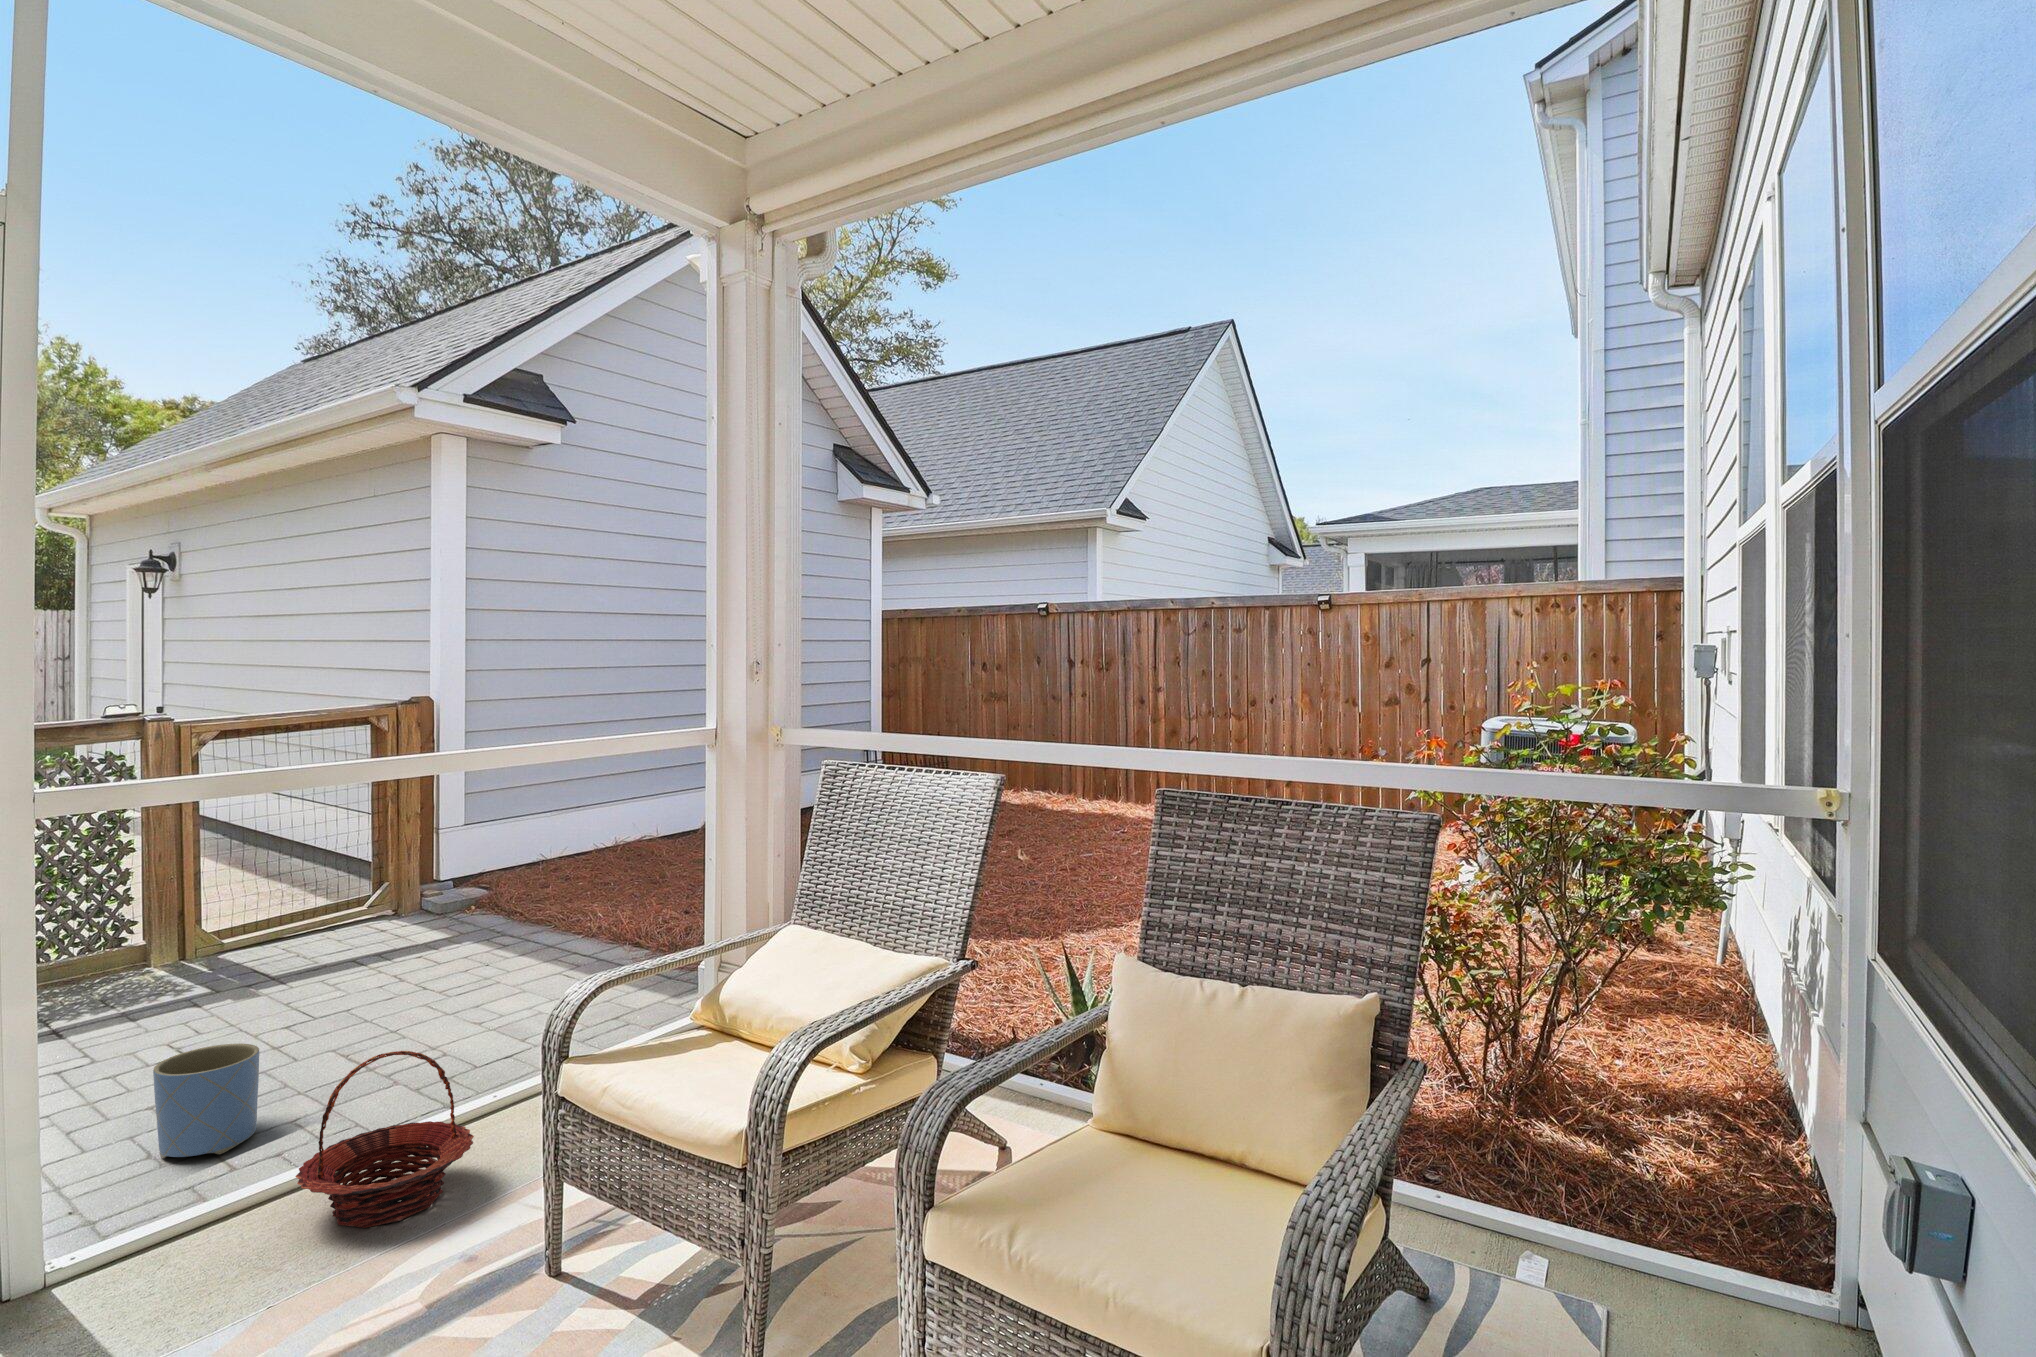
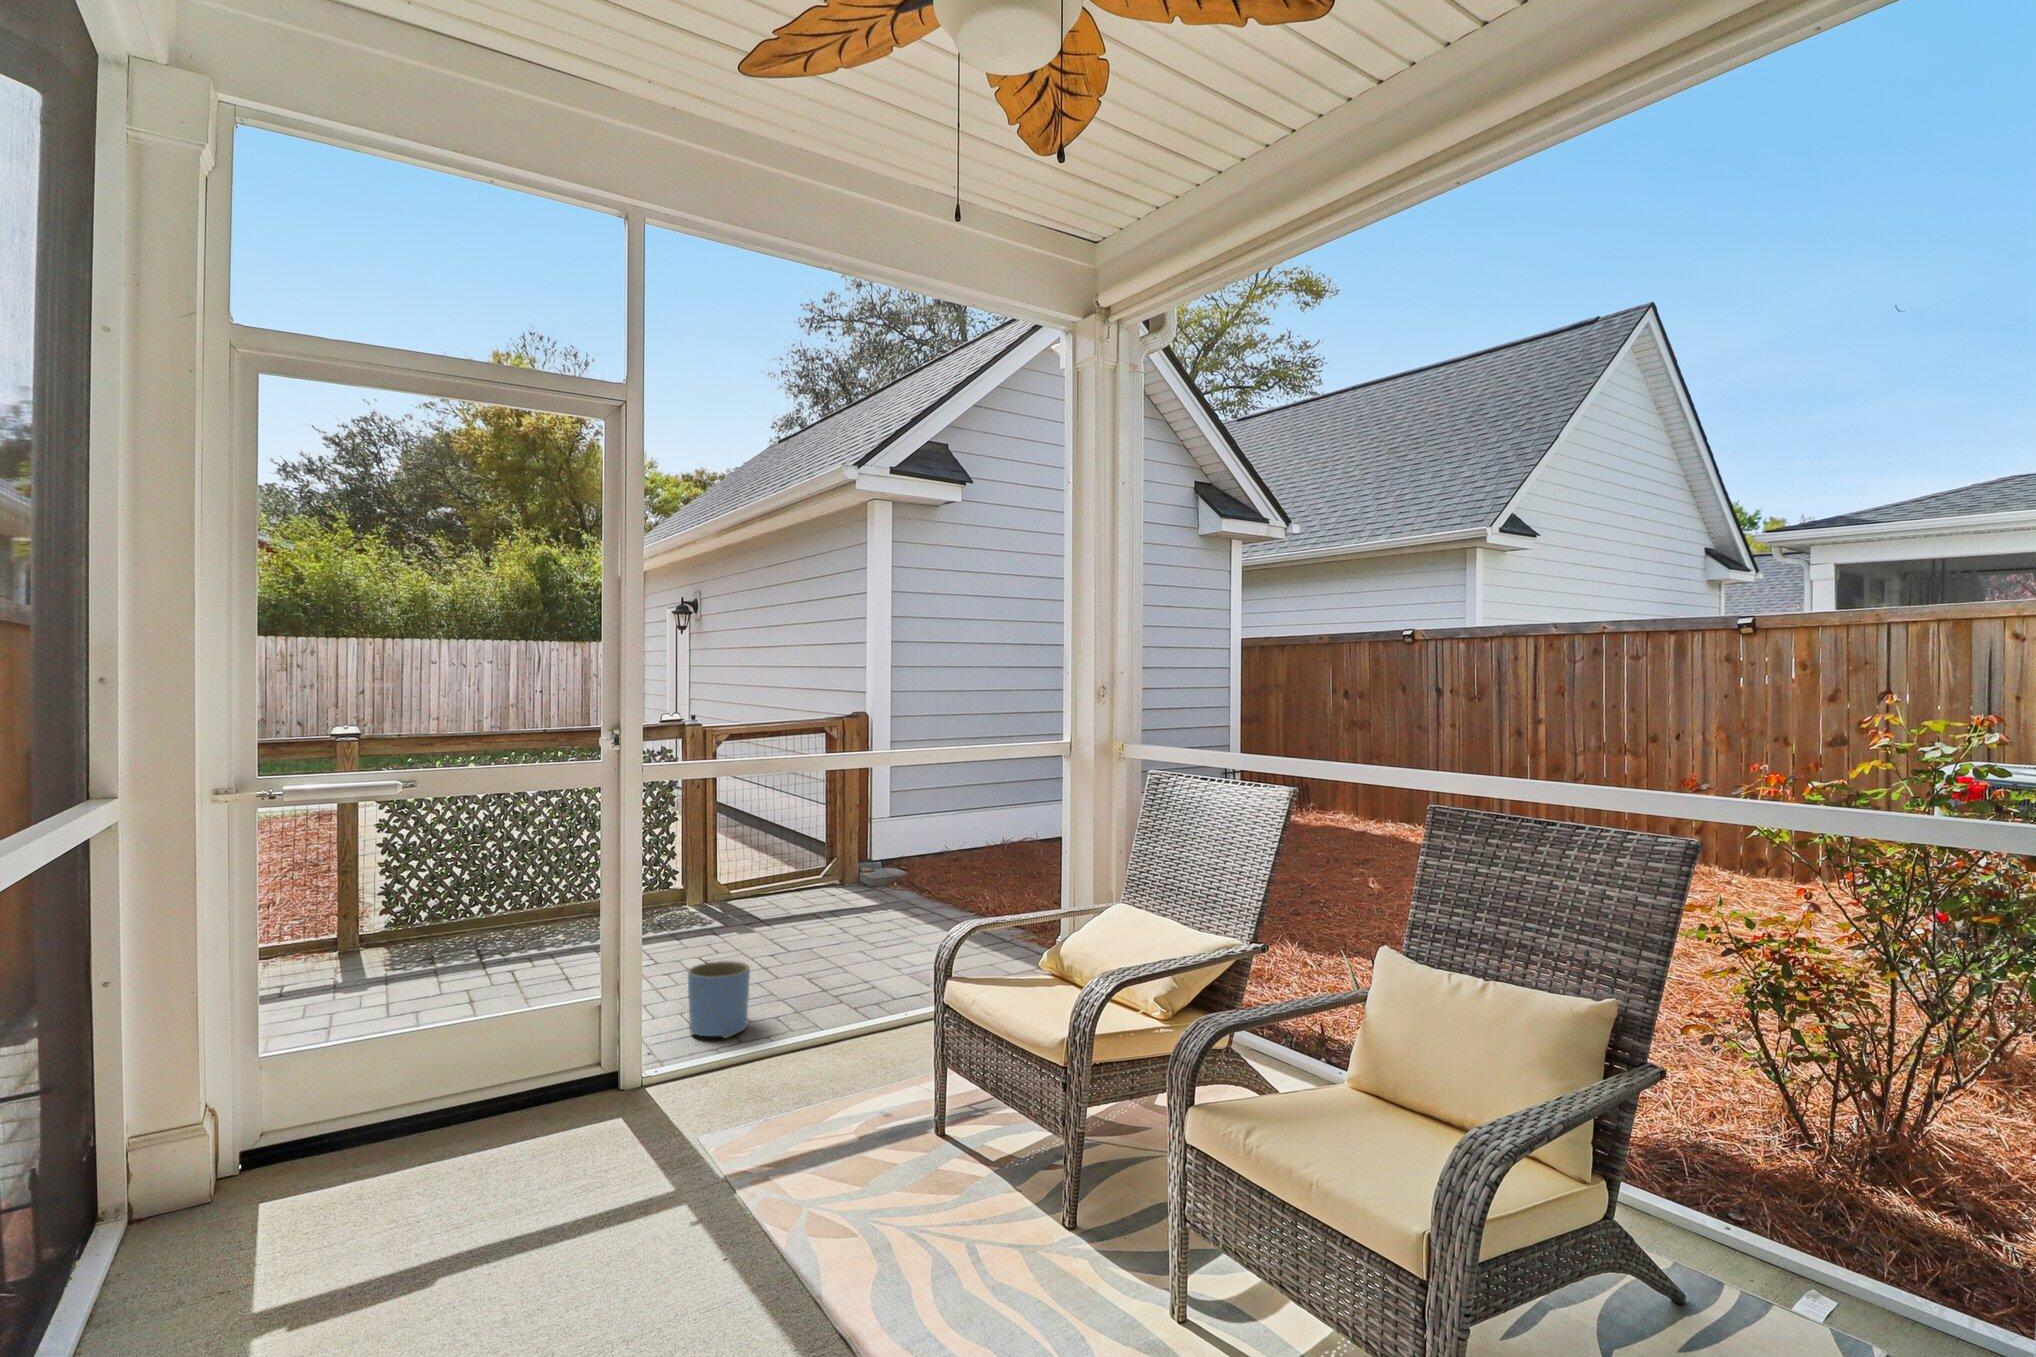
basket: present [296,1051,474,1228] -> none [776,971,889,1095]

